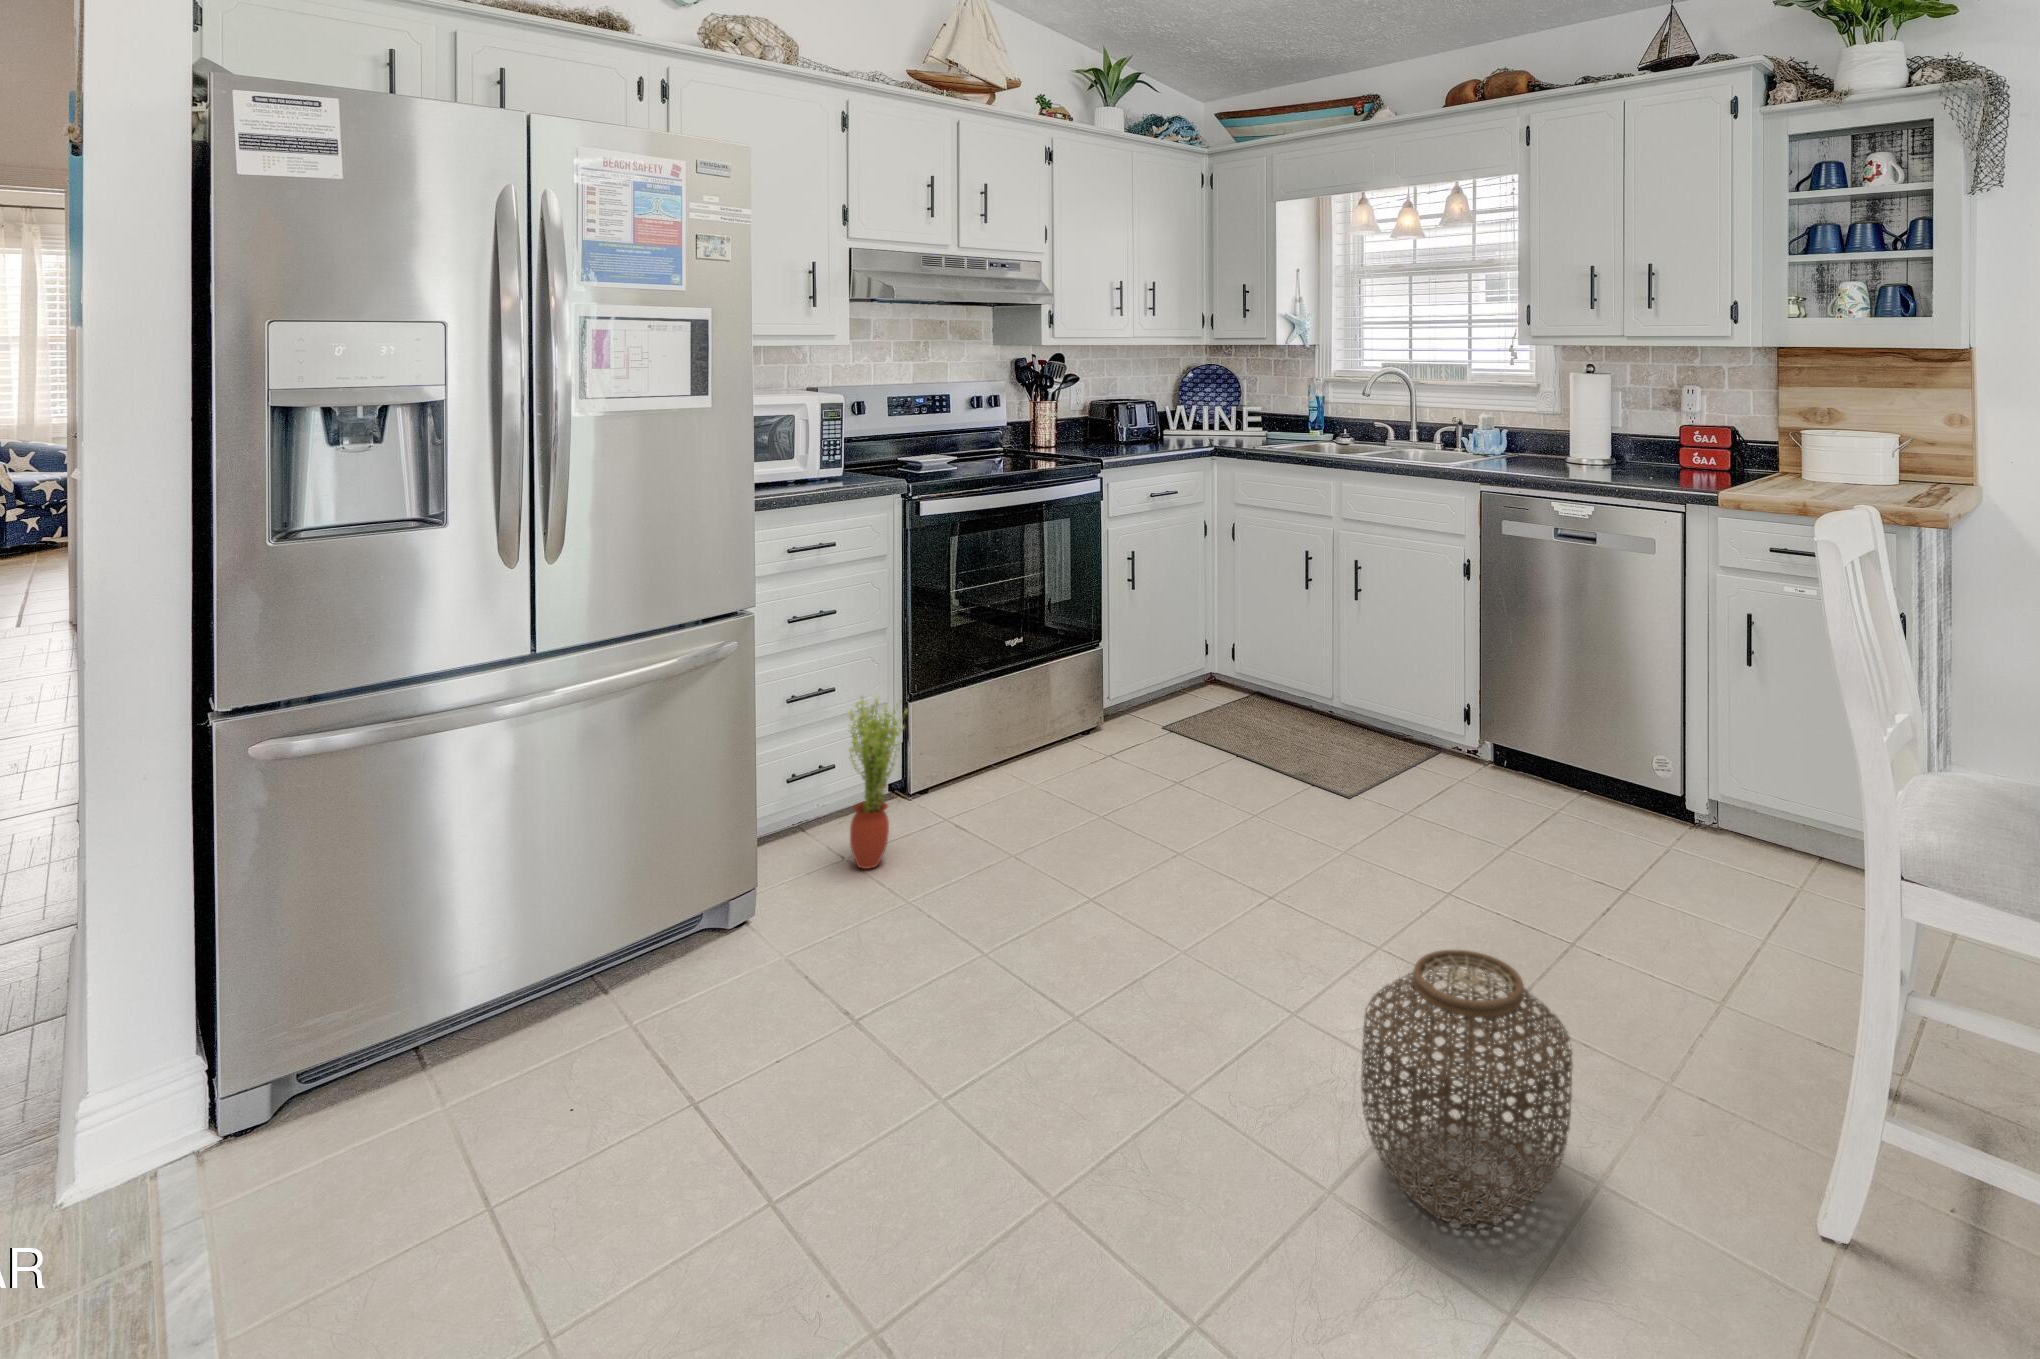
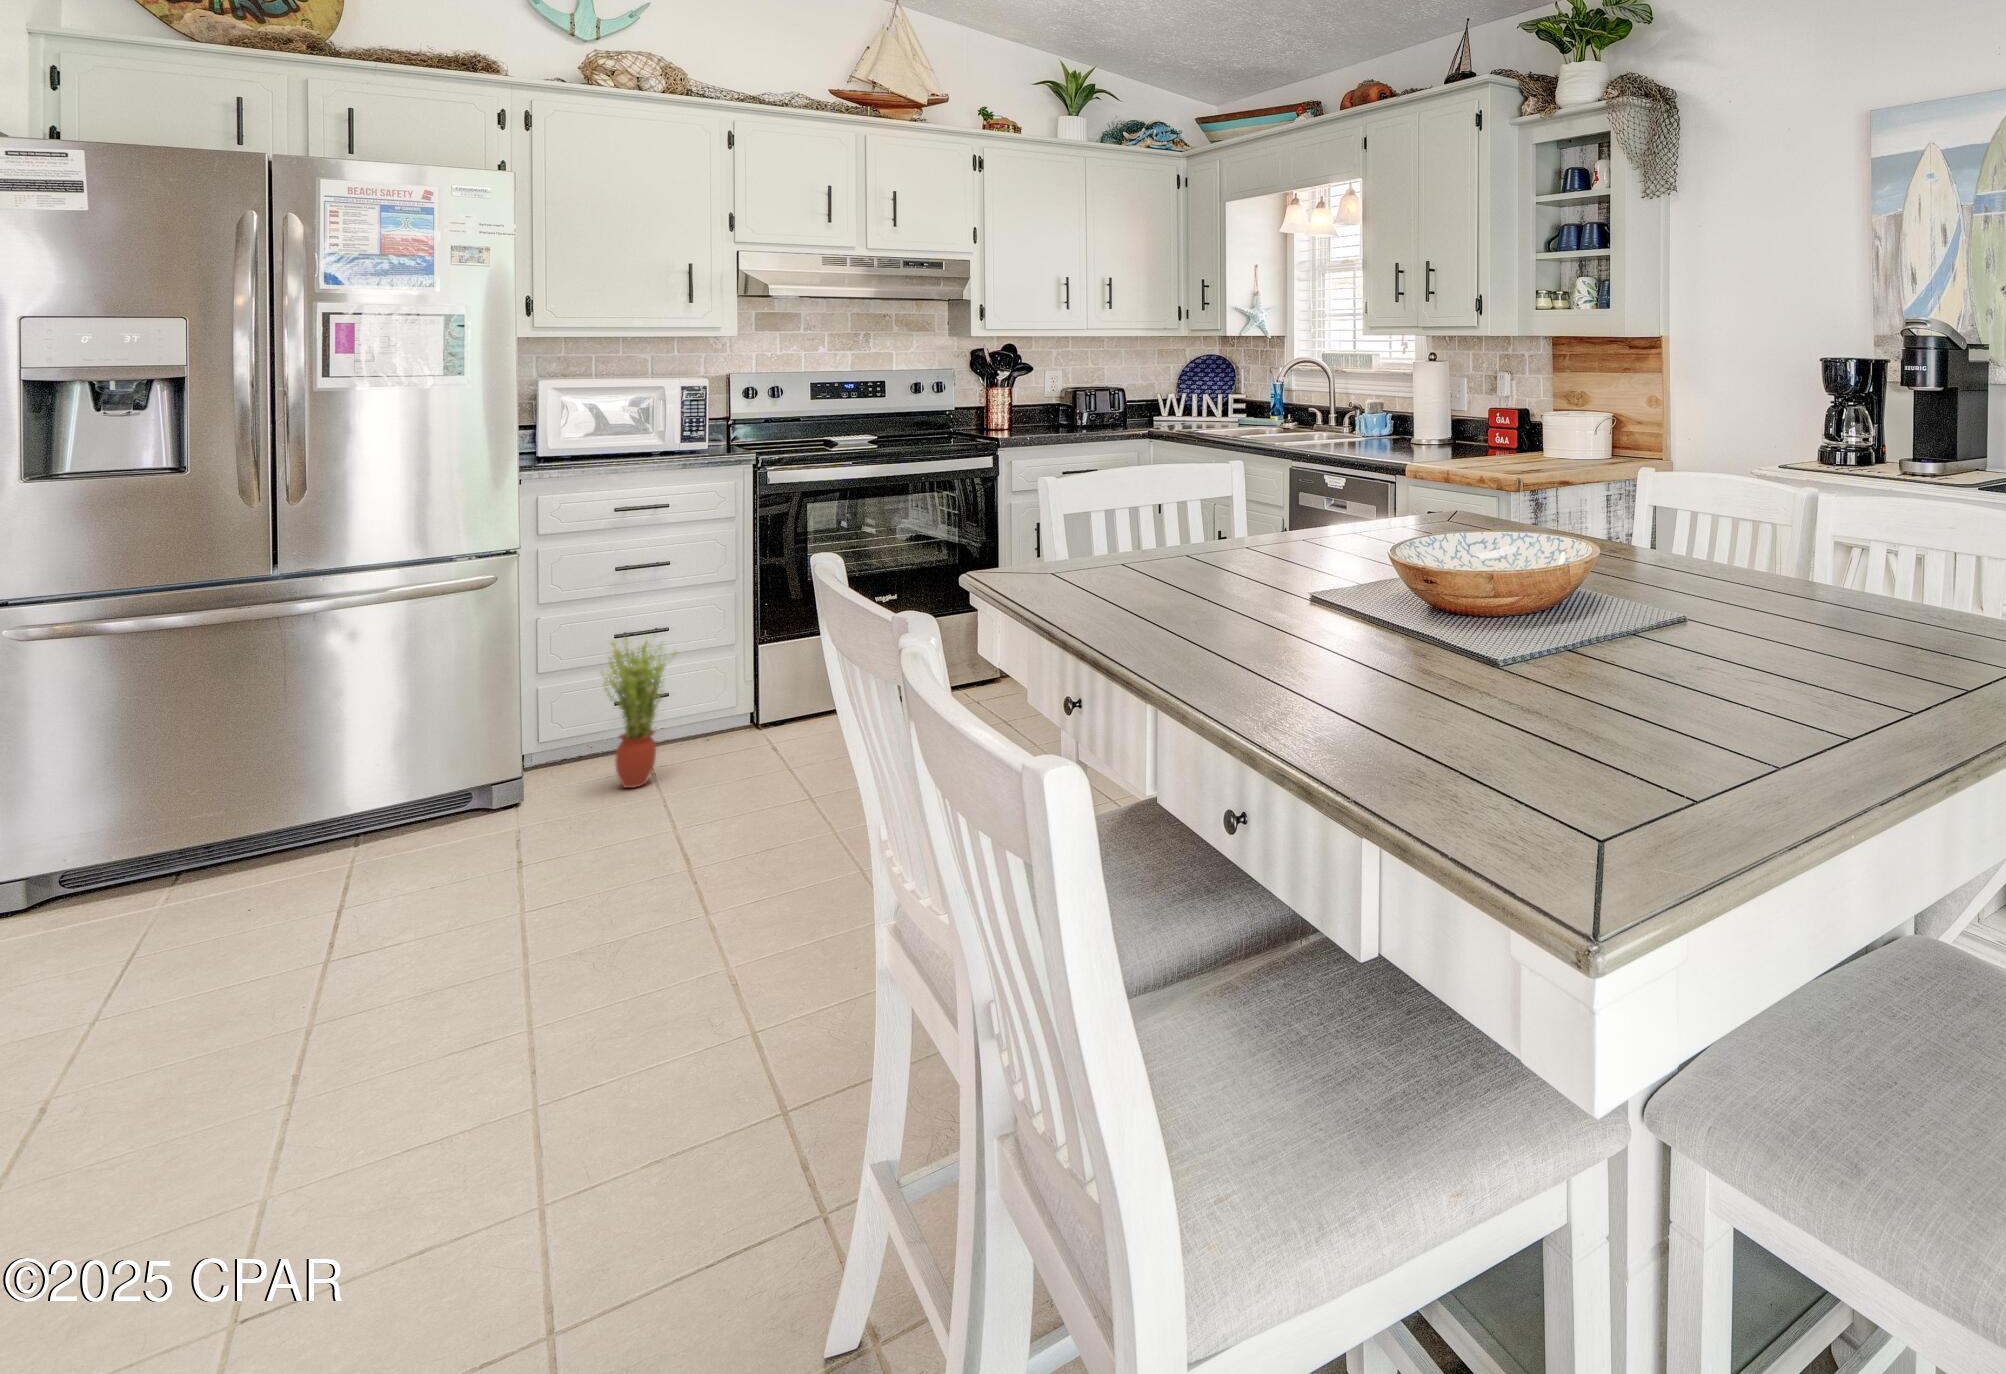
woven basket: present [1361,950,1572,1225] -> none [604,857,824,1095]

